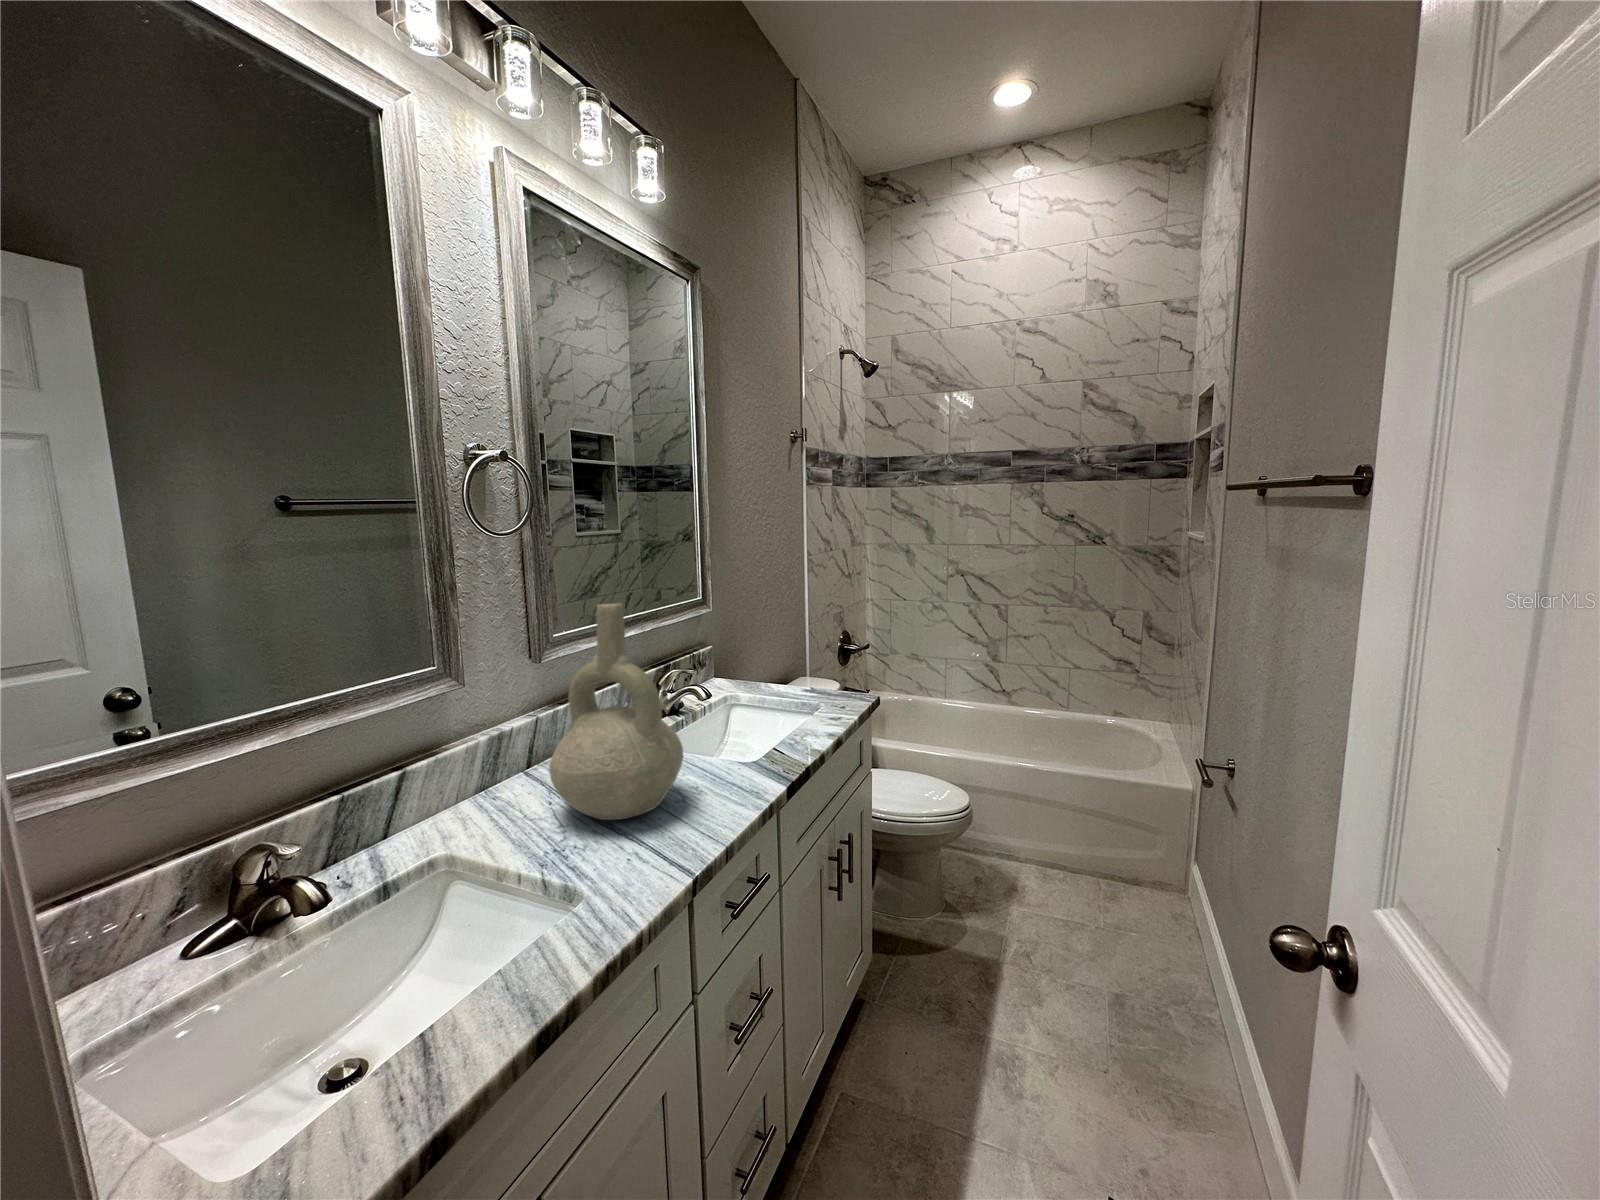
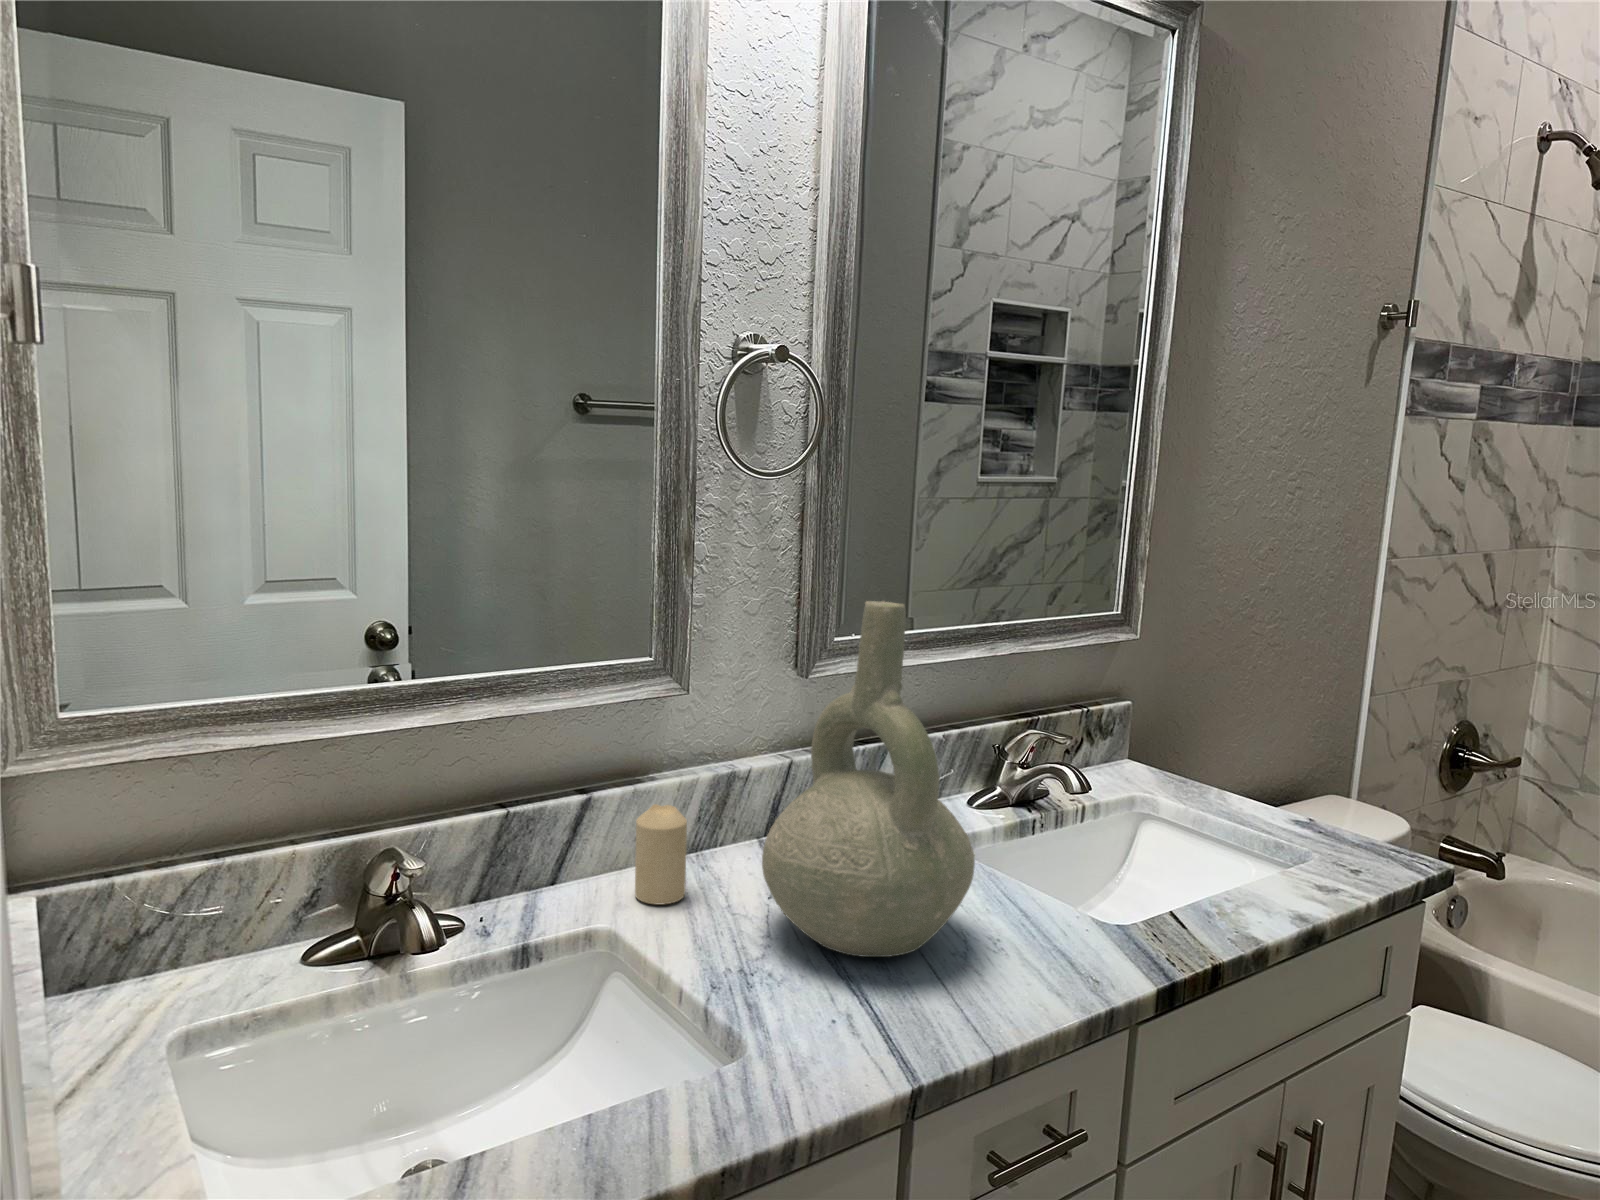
candle: none [450,760,492,829] -> present [635,804,687,904]

